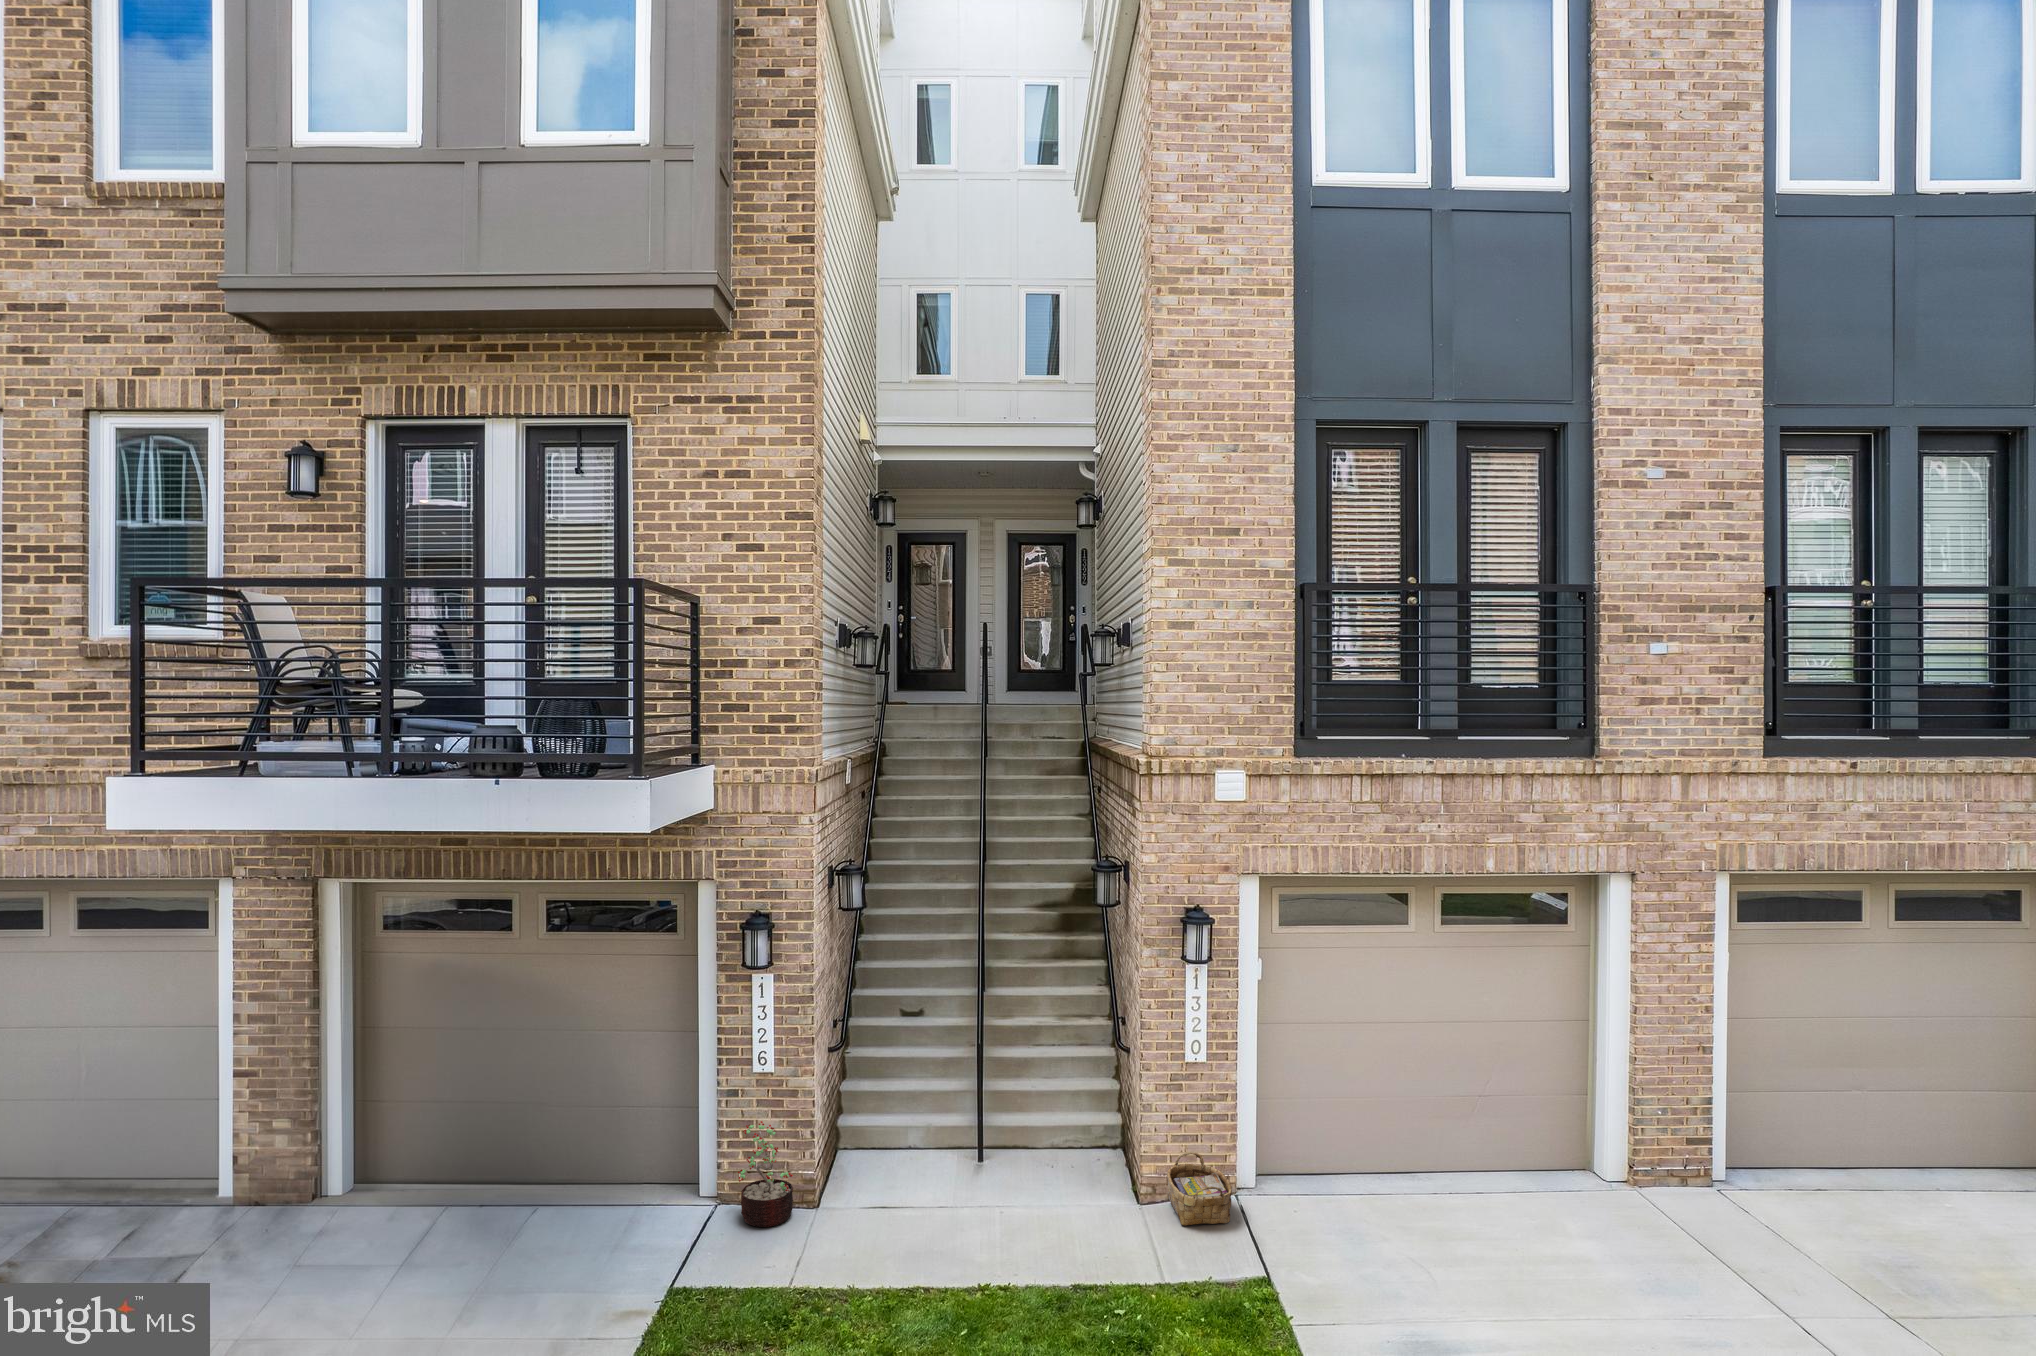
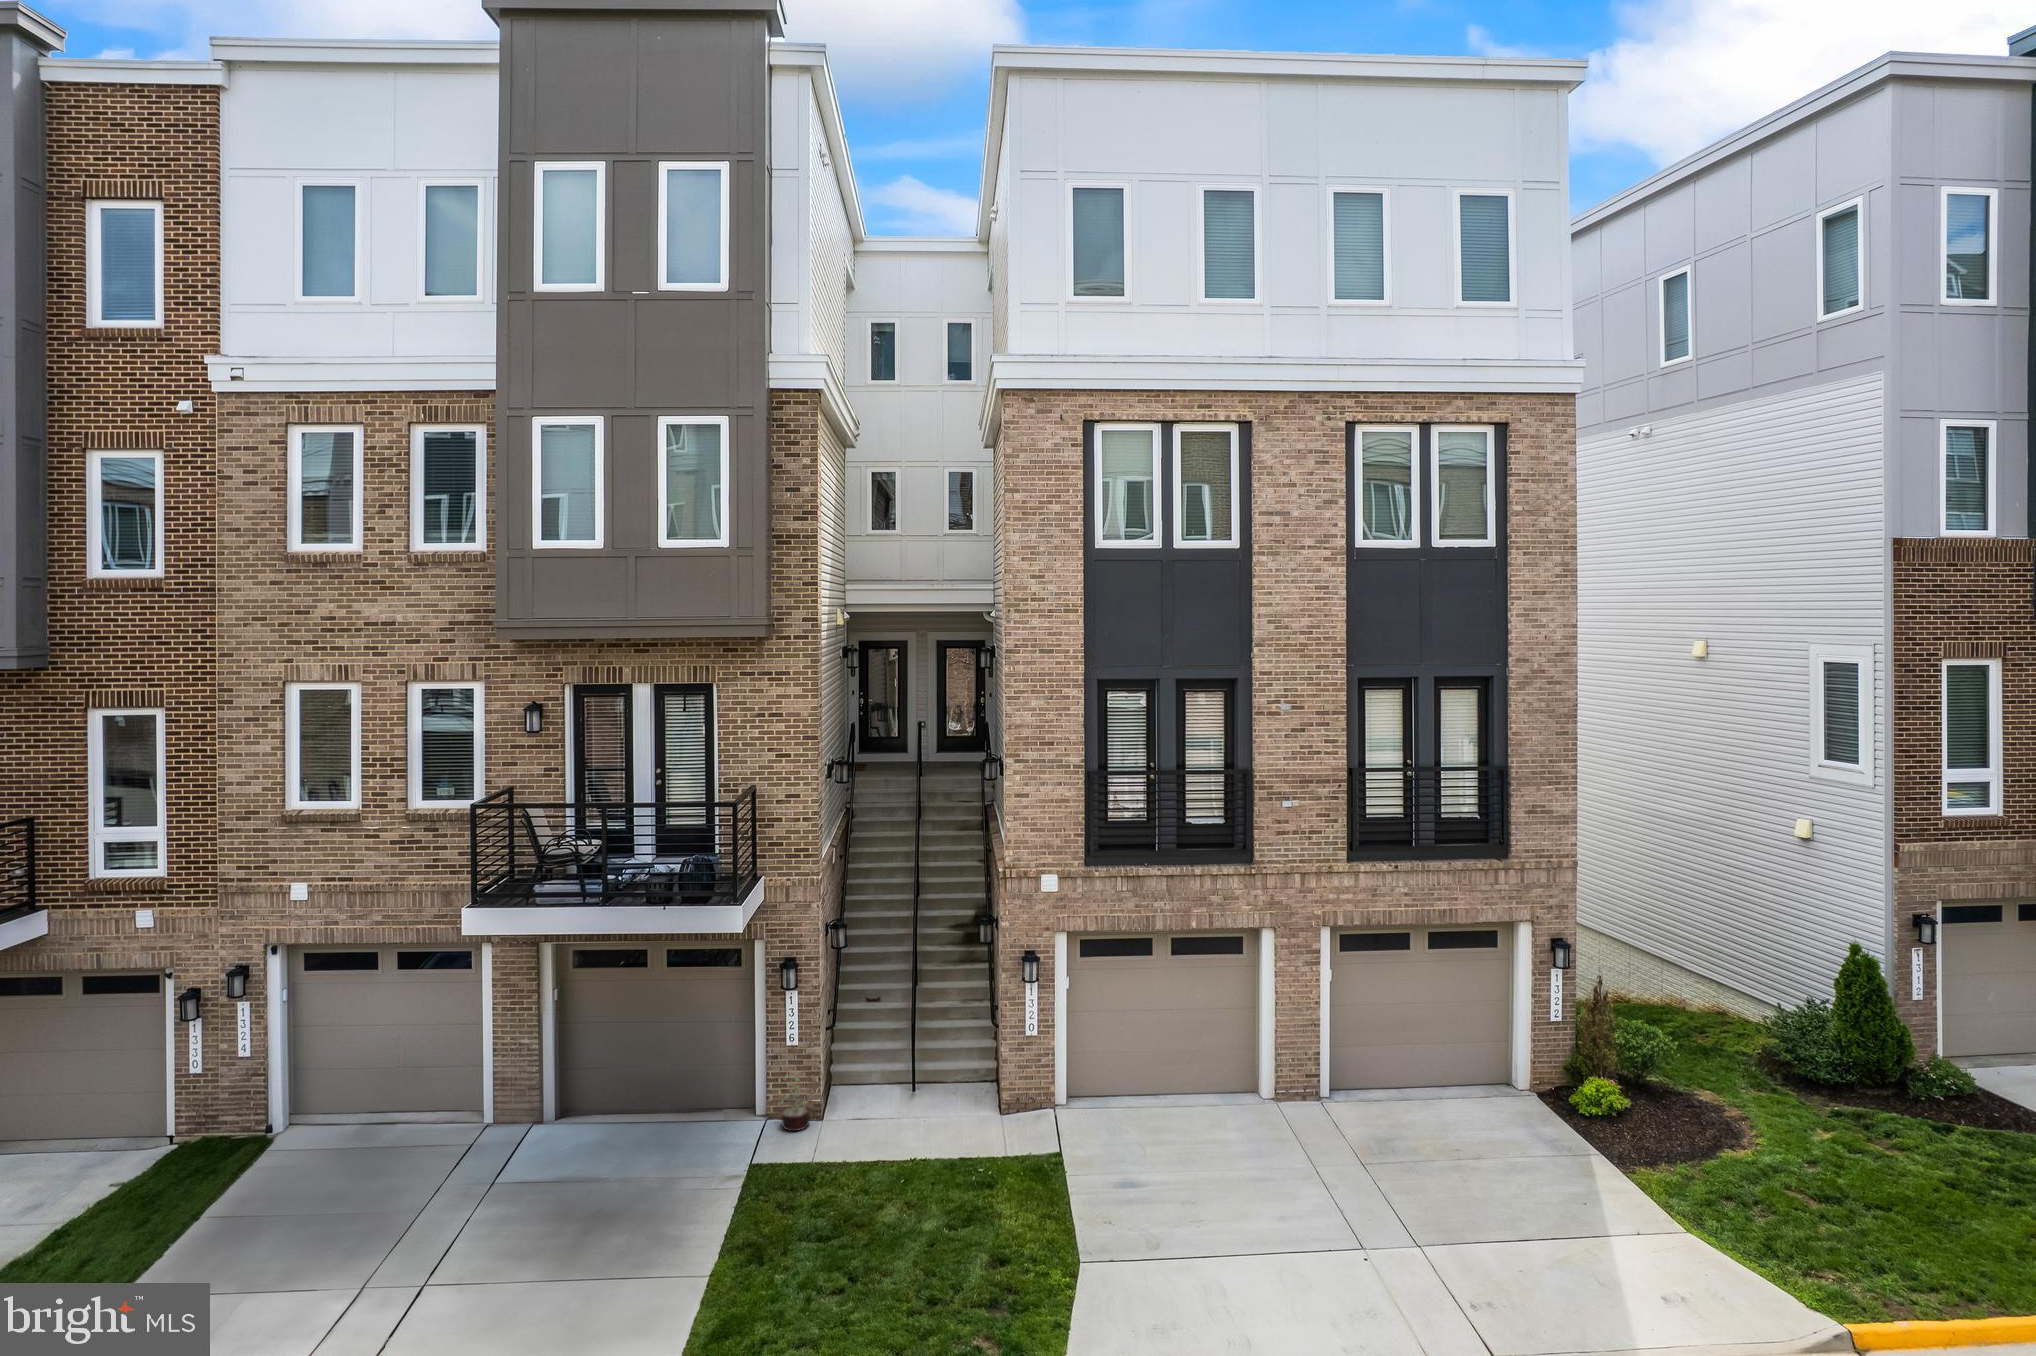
woven basket: present [1167,1152,1232,1225] -> none [1016,1087,1050,1126]

